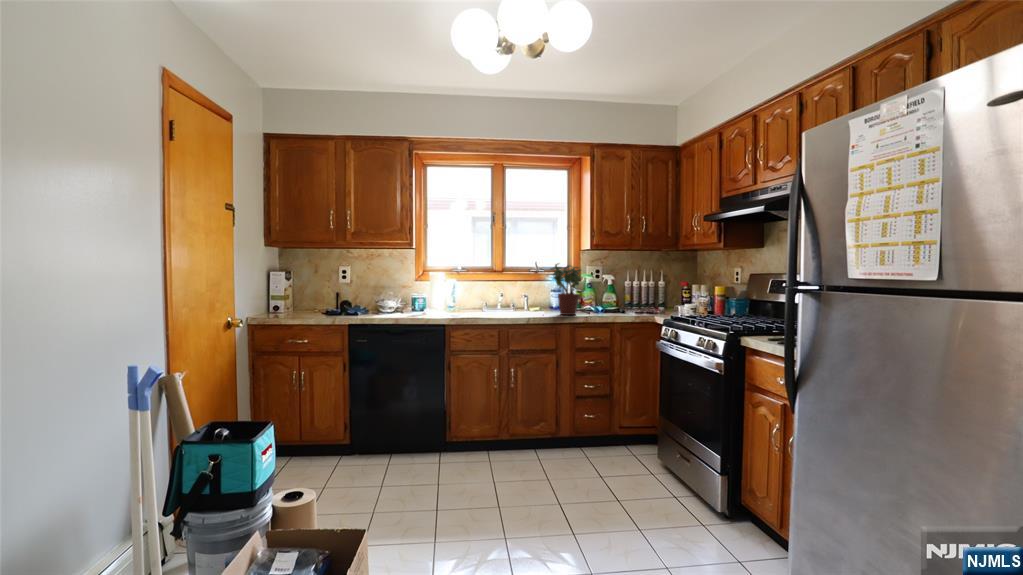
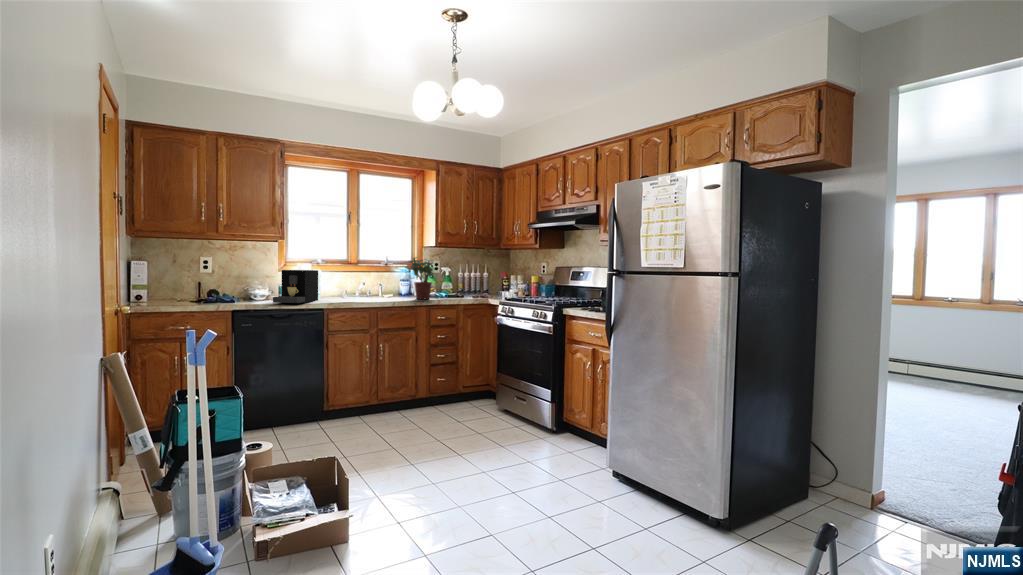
coffee maker: none [393,280,447,318] -> present [273,270,318,303]

